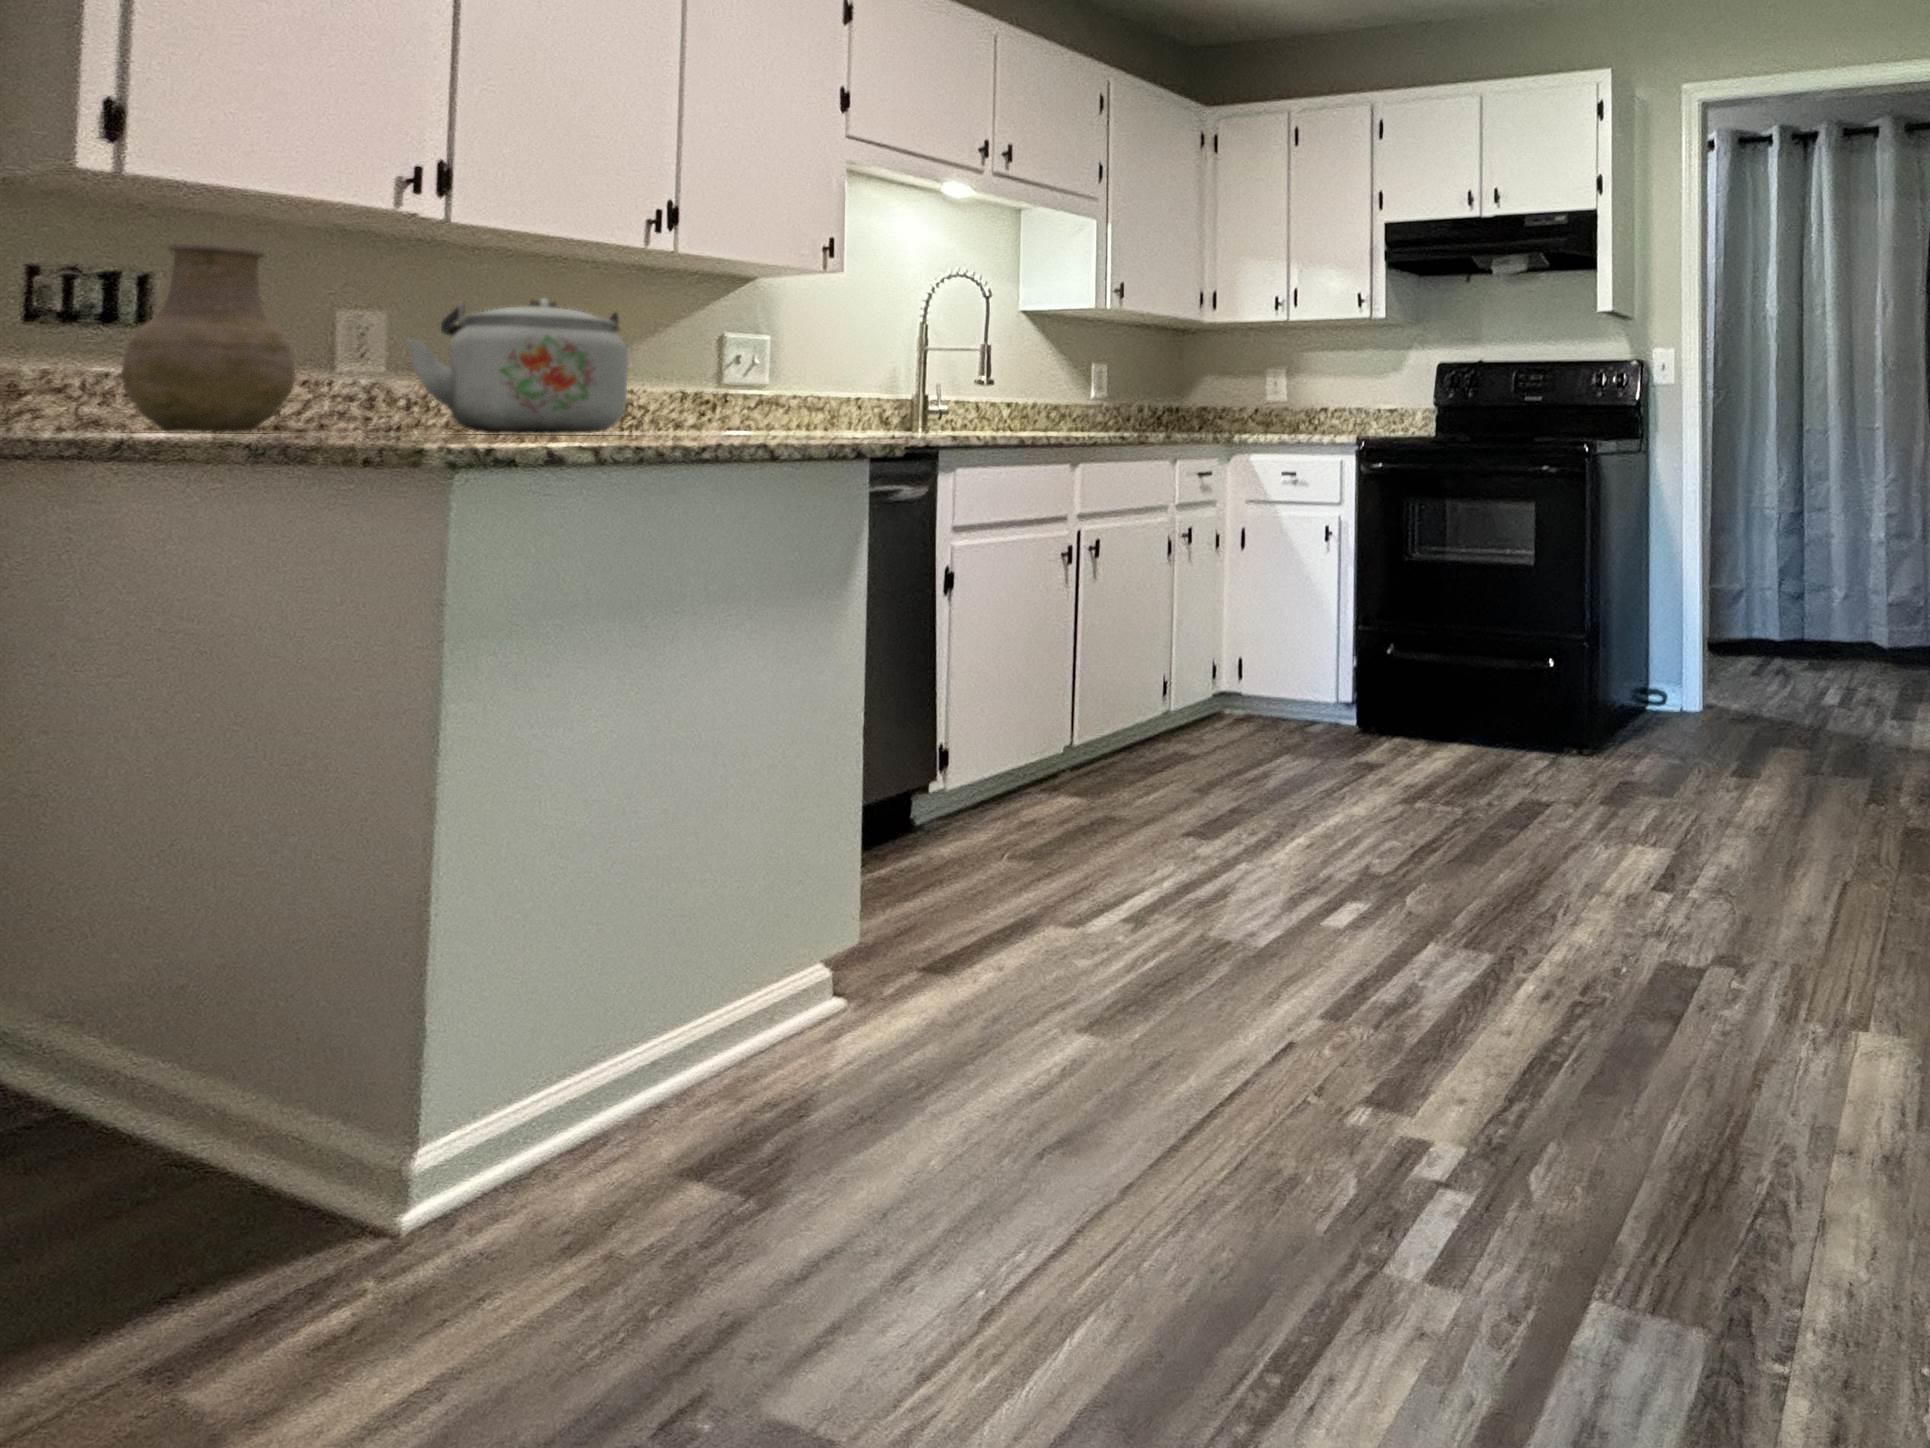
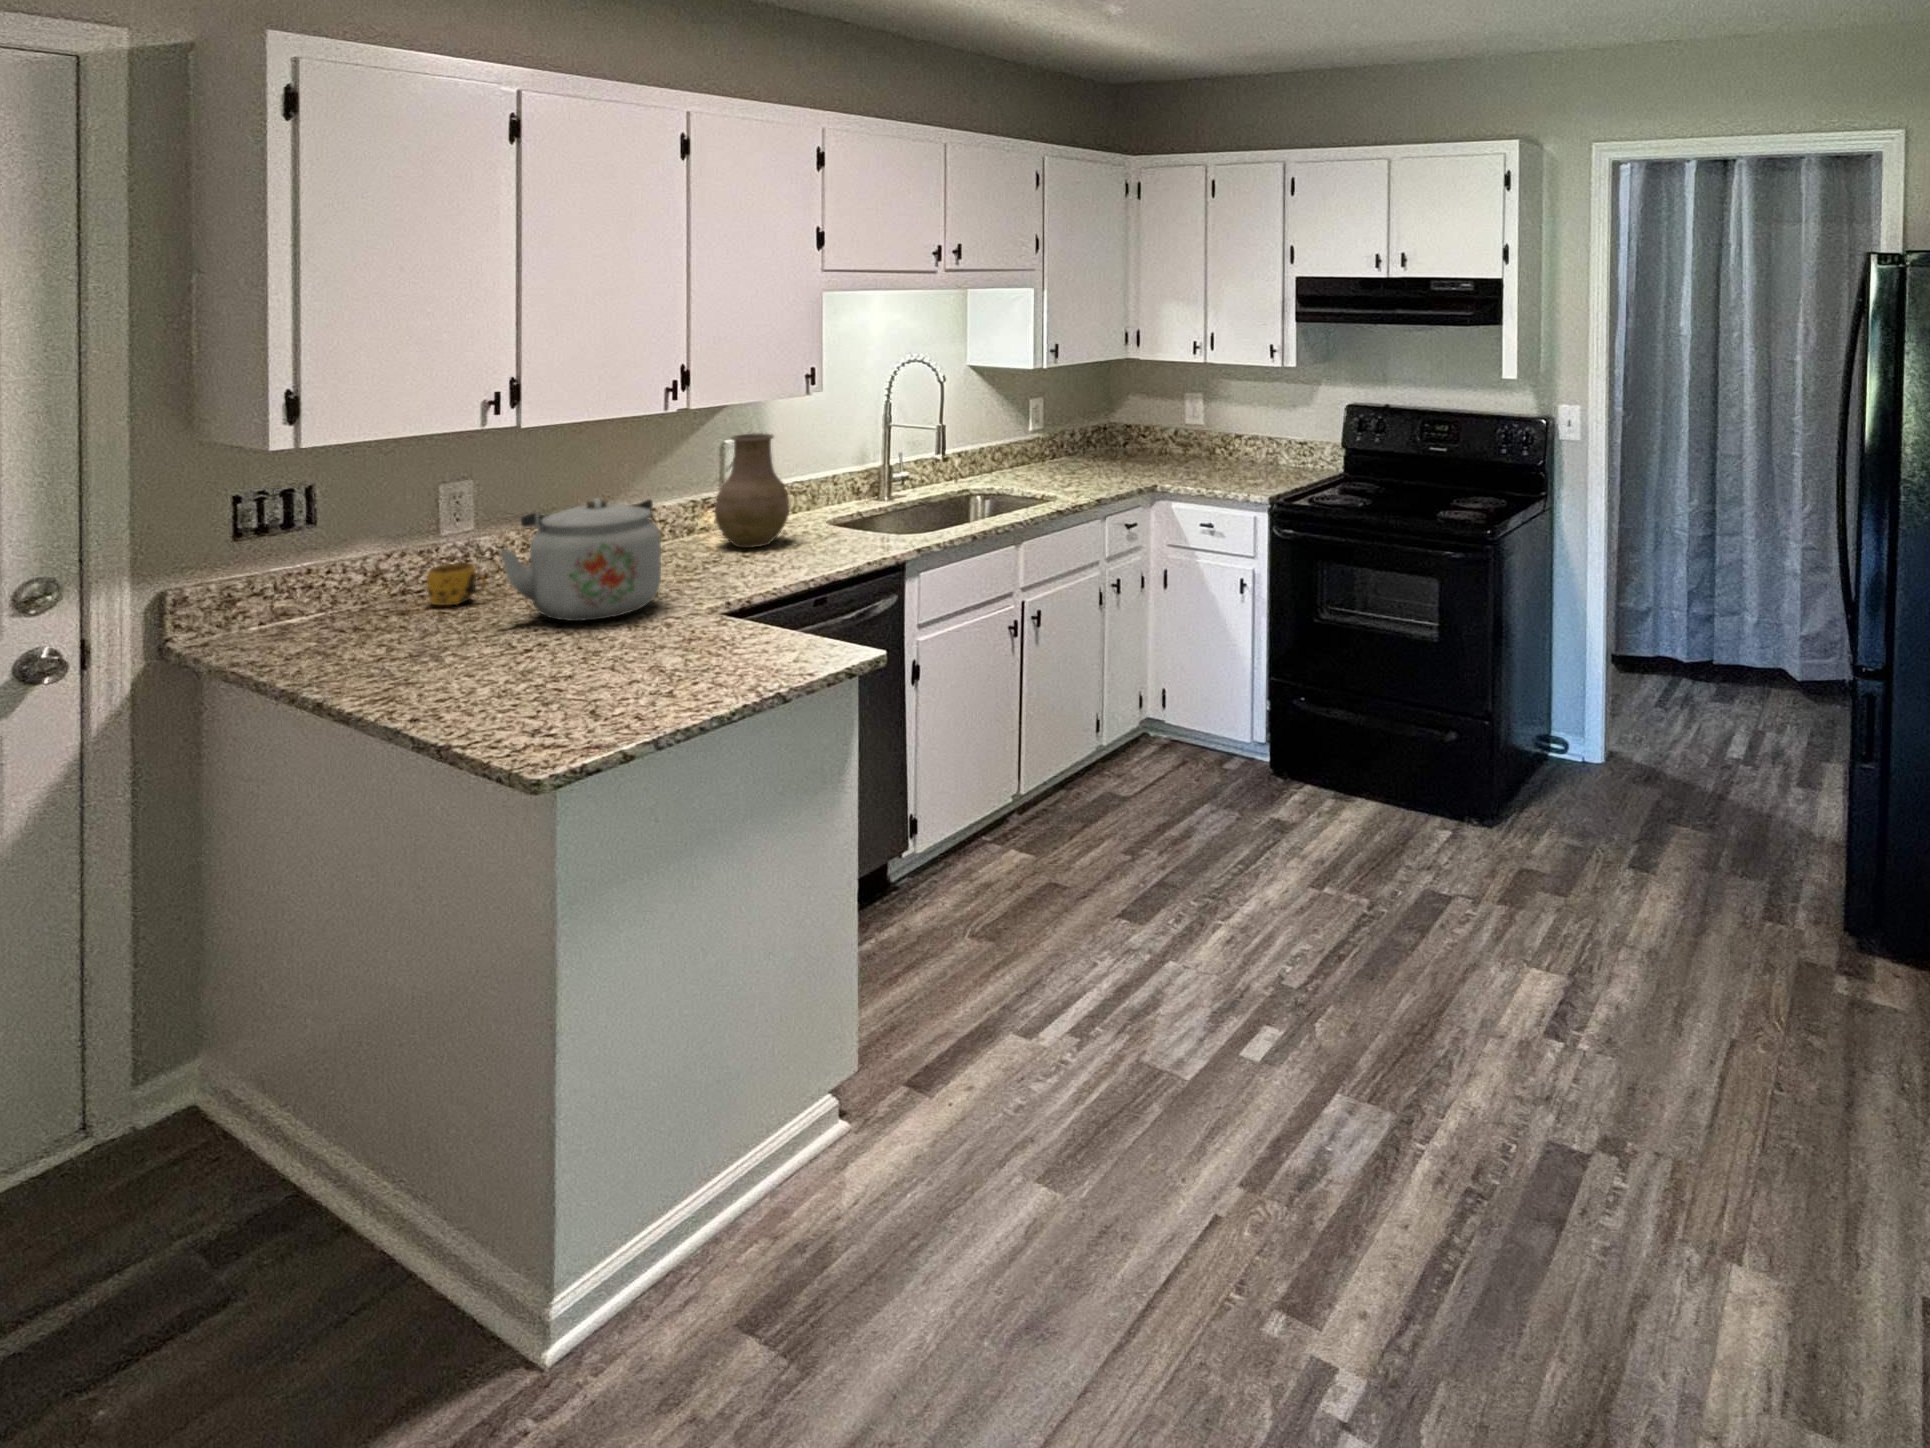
vase: present [121,244,296,432] -> present [715,433,789,548]
mug: none [307,388,391,432] -> present [427,563,486,605]

